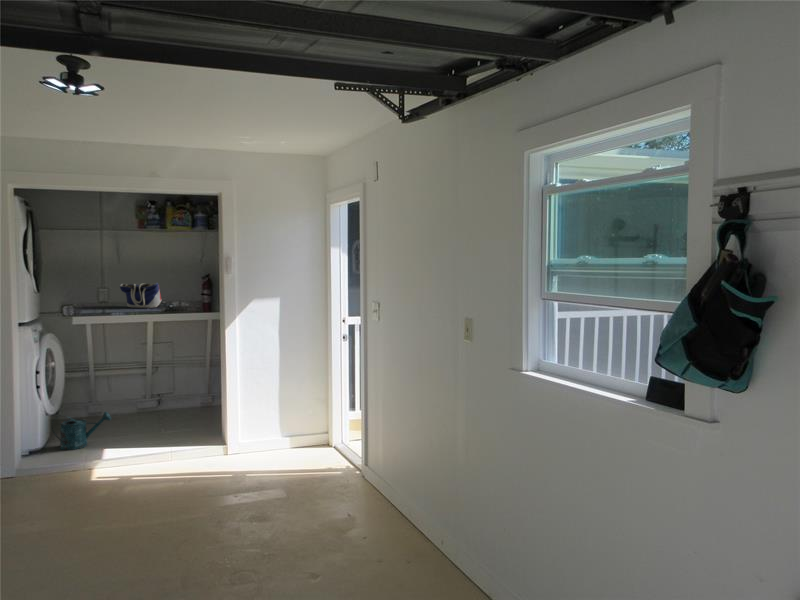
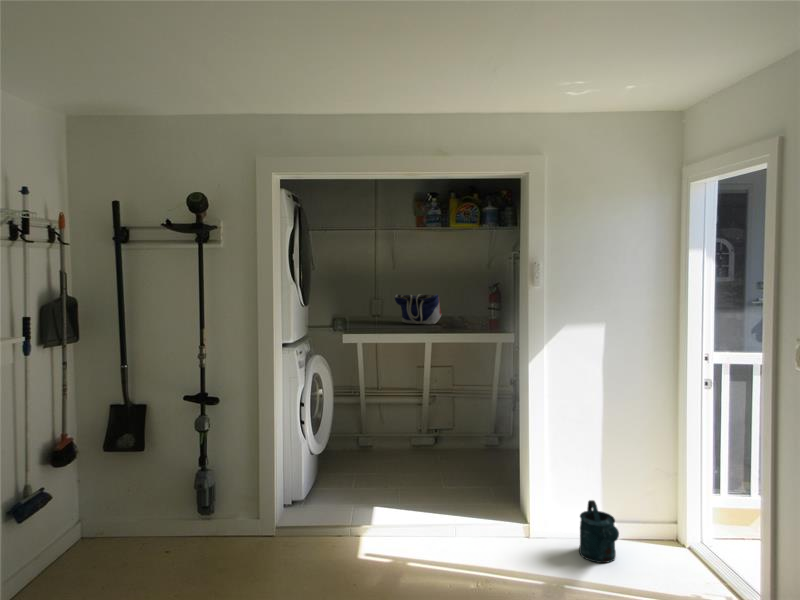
watering can: present [56,412,111,450] -> present [579,500,619,563]

